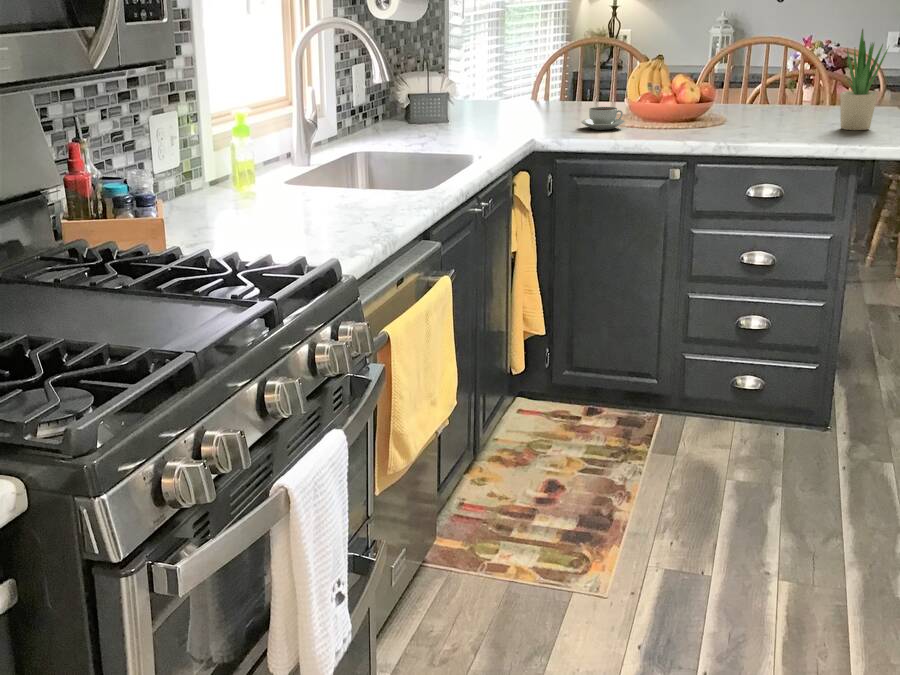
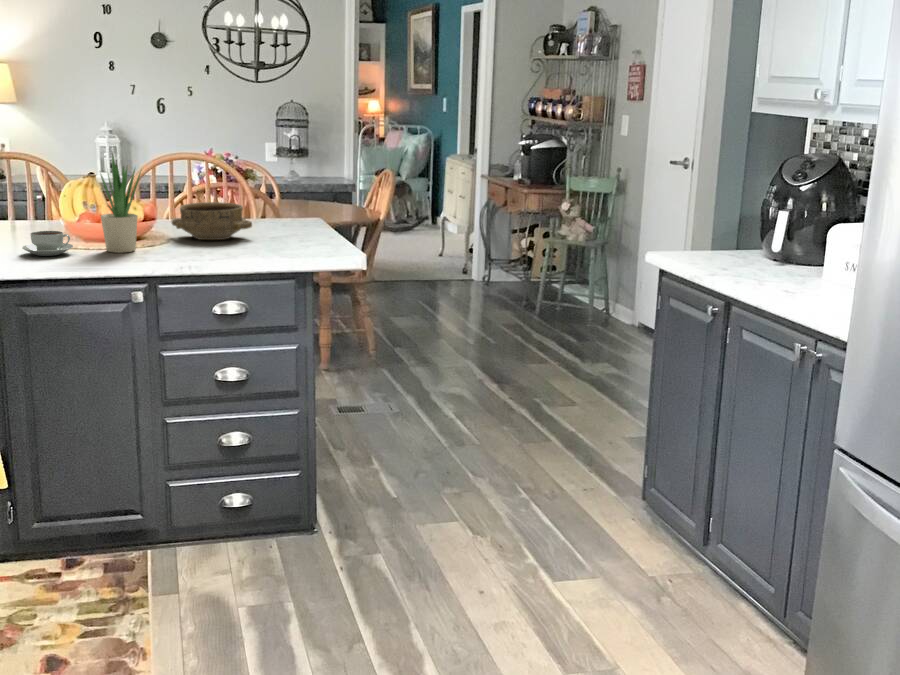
potted plant: present [840,29,888,130] -> present [101,153,141,253]
ceramic bowl: none [726,84,808,122] -> present [172,202,252,240]

